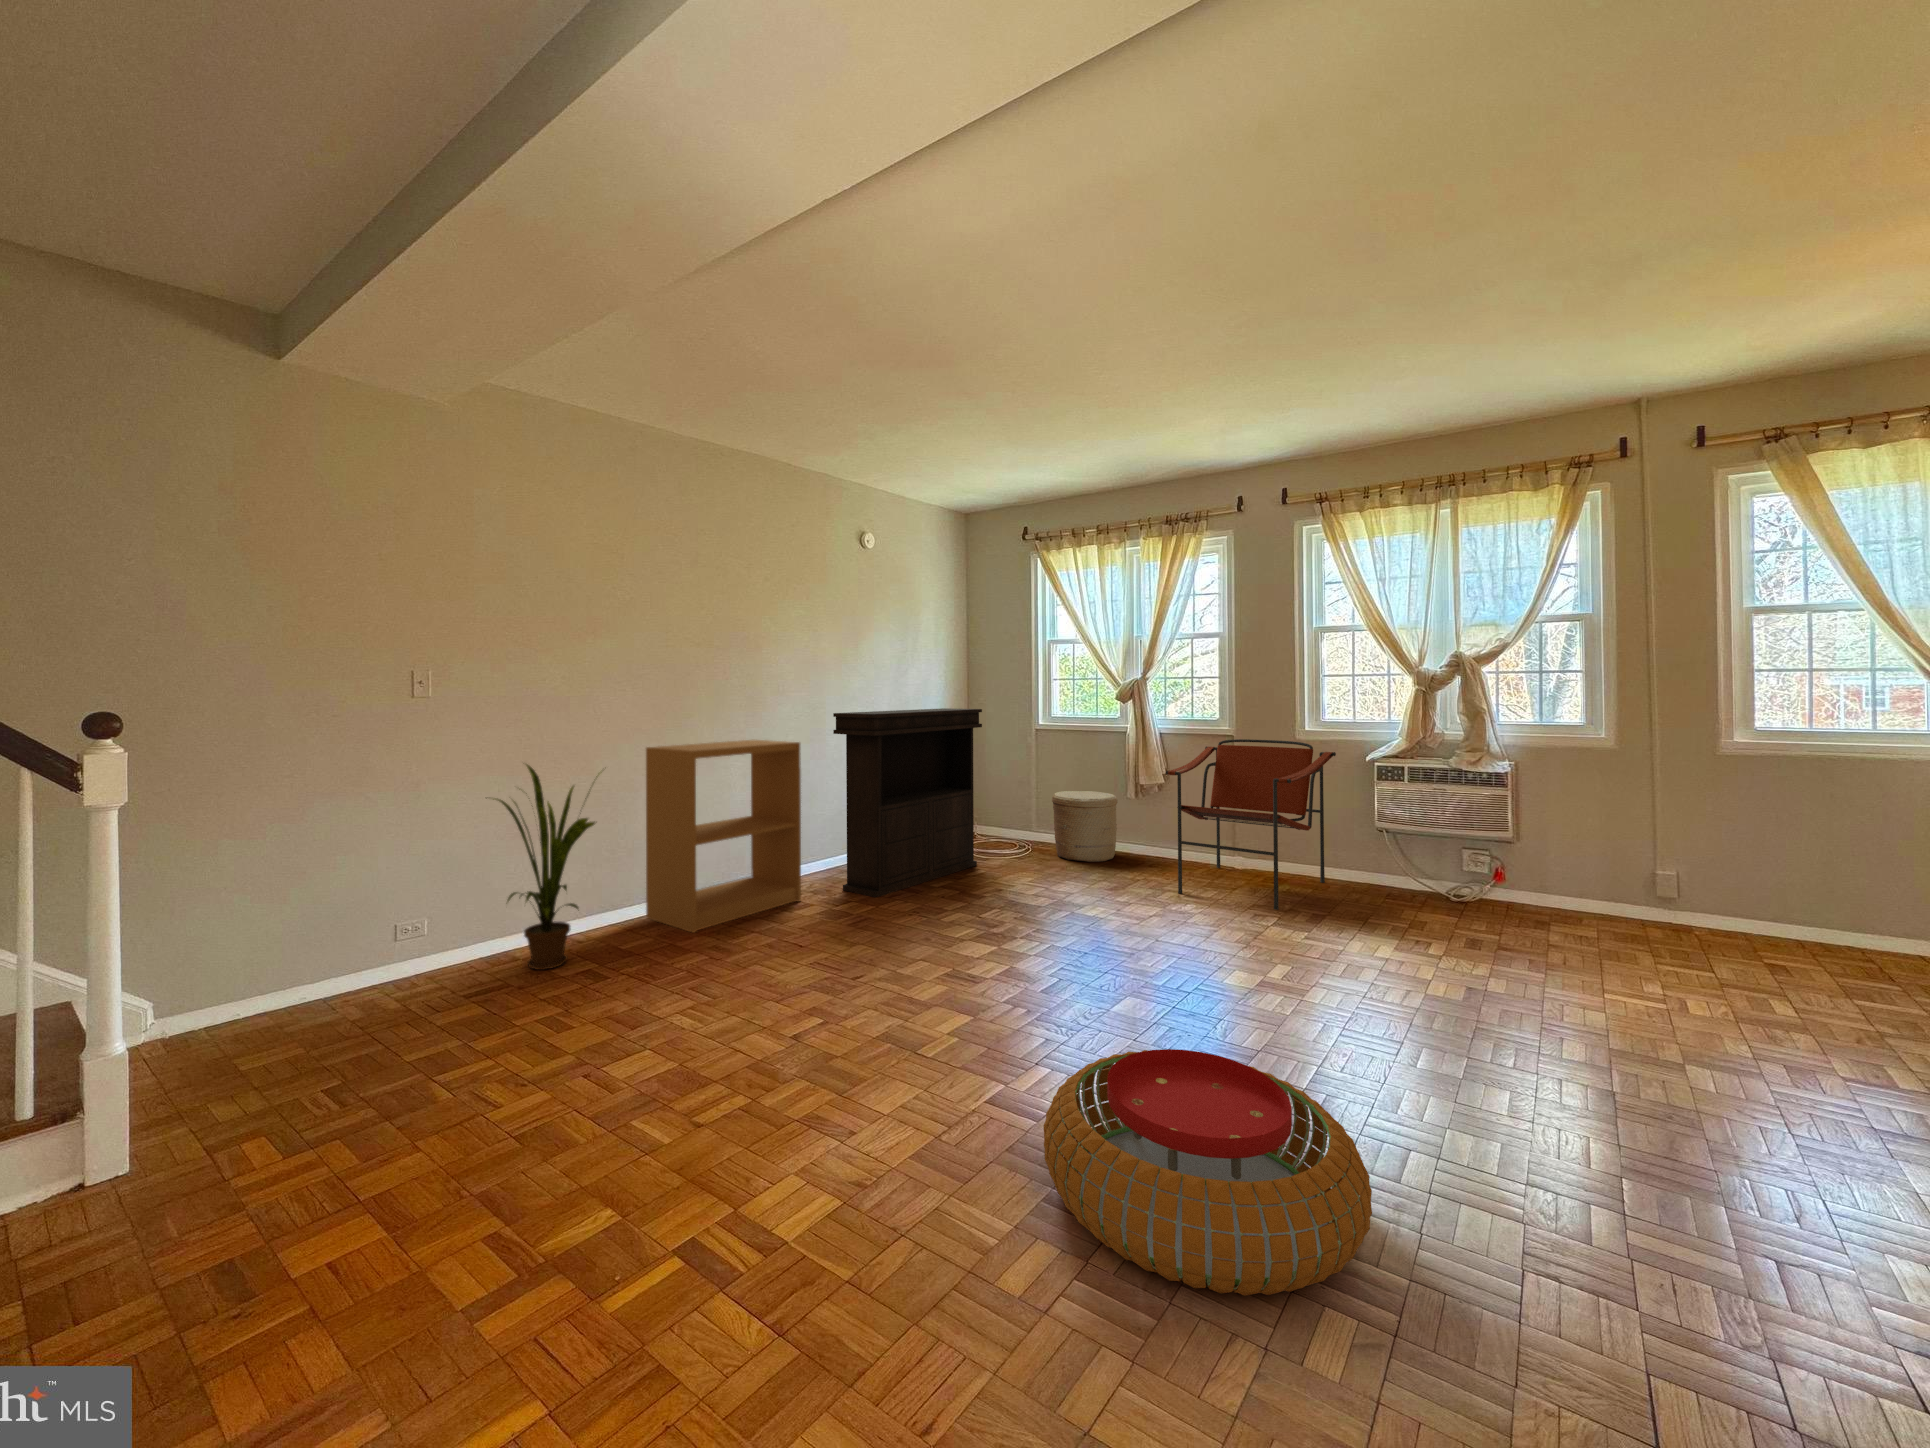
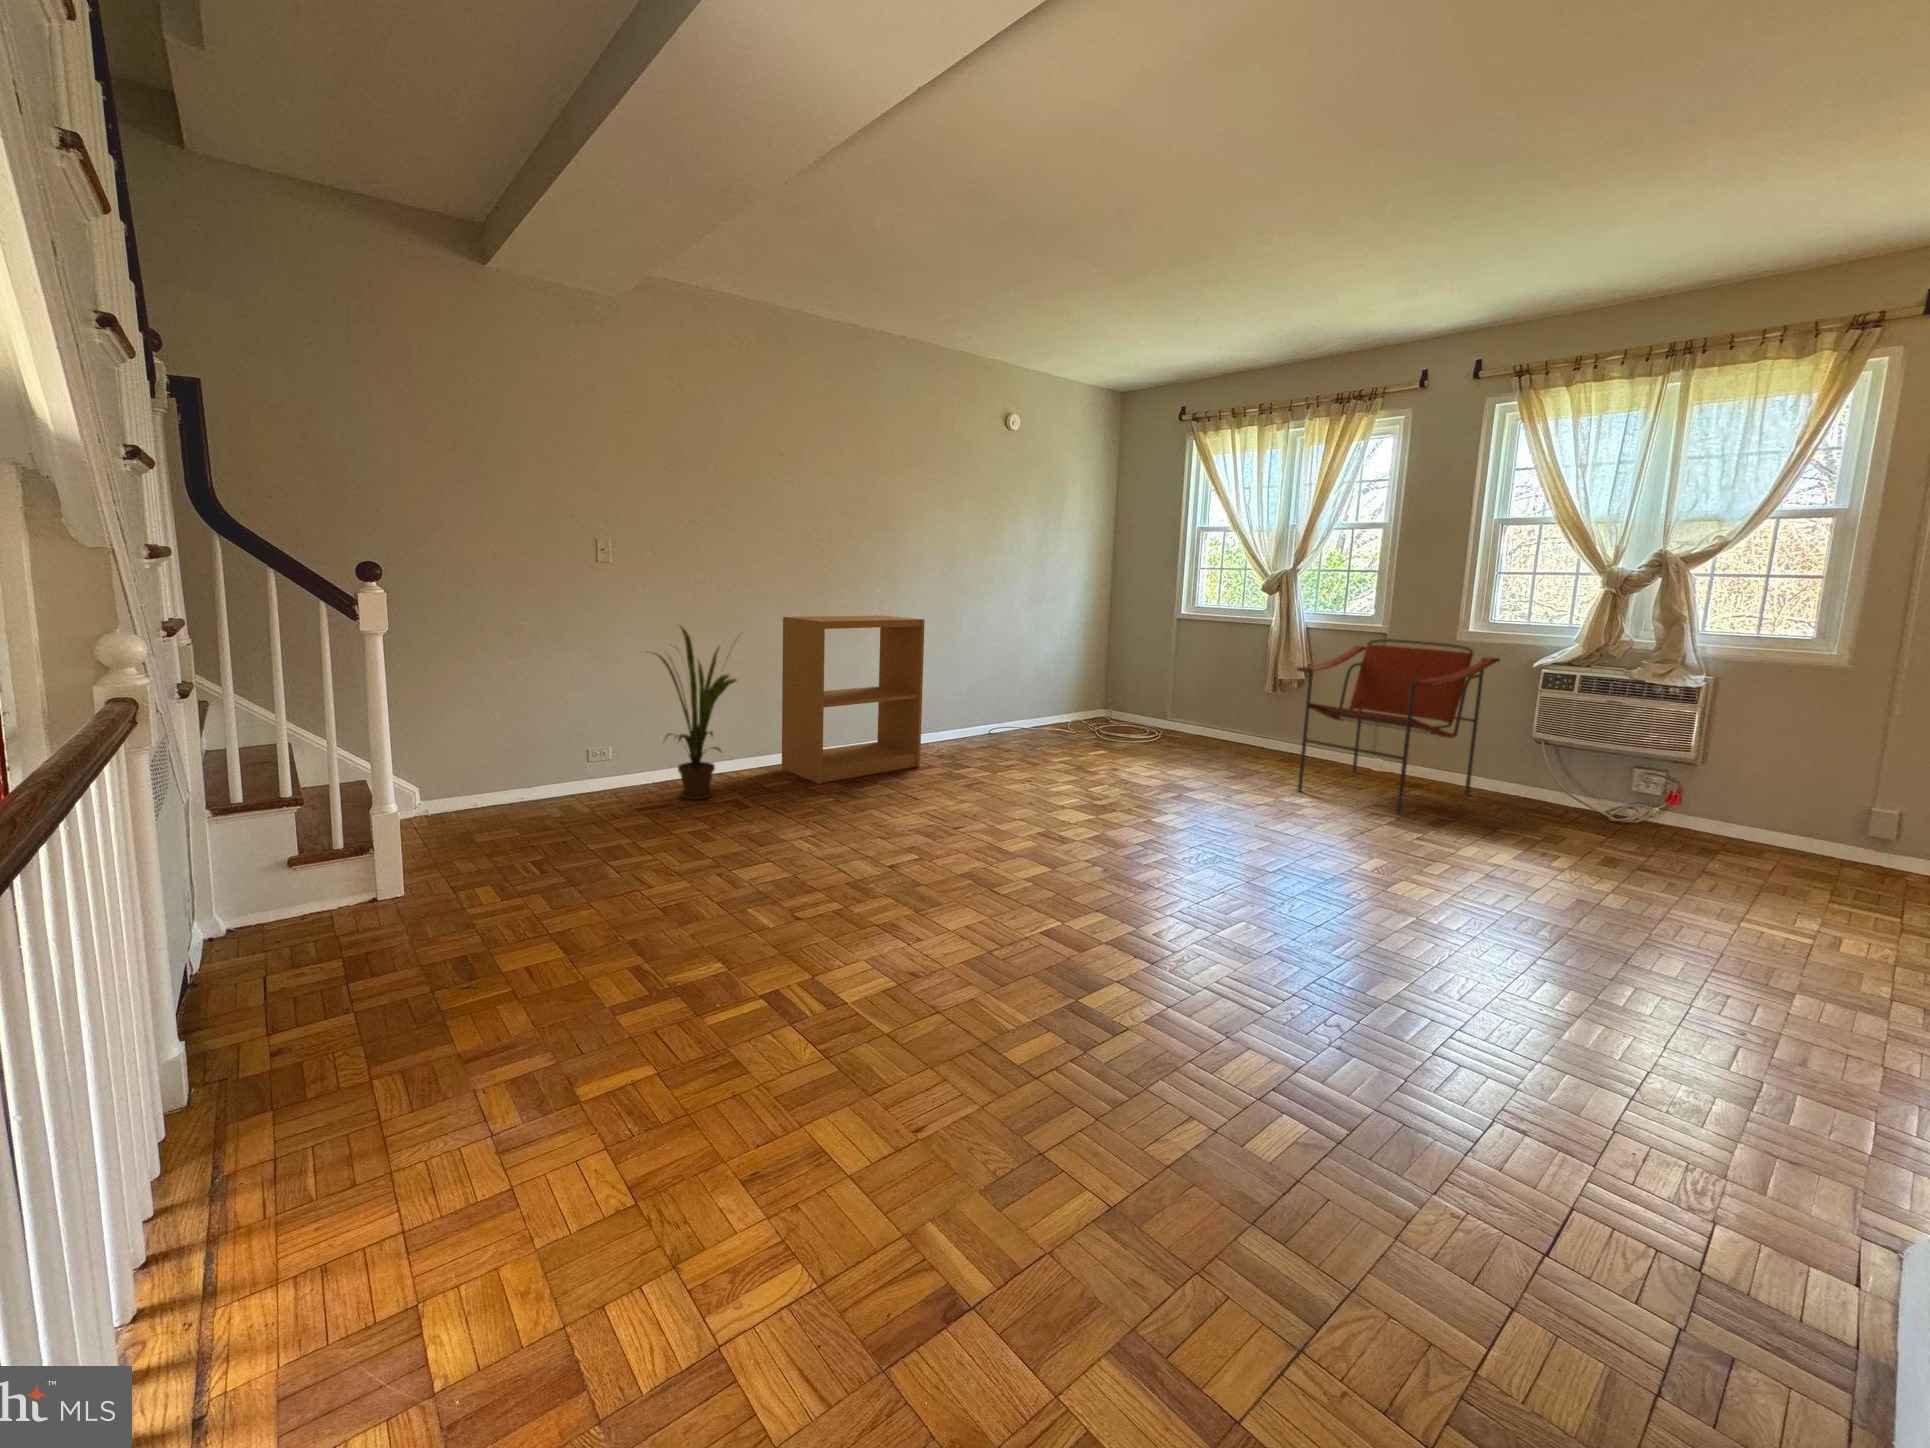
console table: present [833,708,982,897] -> none [958,593,1113,770]
woven basket: present [1052,791,1117,862] -> none [1182,685,1253,757]
pouf: present [1044,1049,1372,1296] -> none [1068,899,1351,1085]

